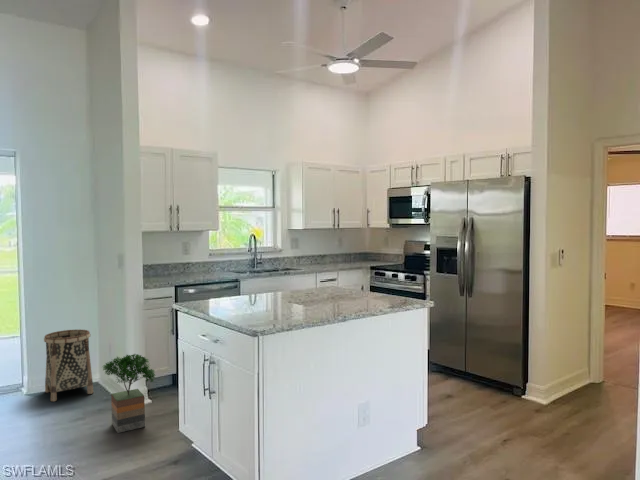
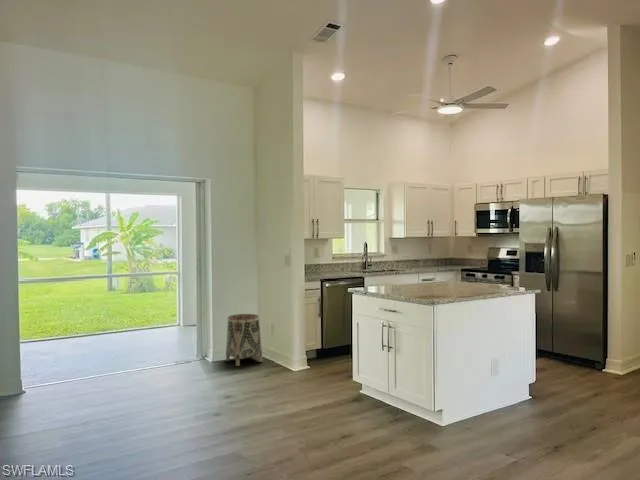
potted tree: present [103,354,155,433] -> none [289,328,327,384]

